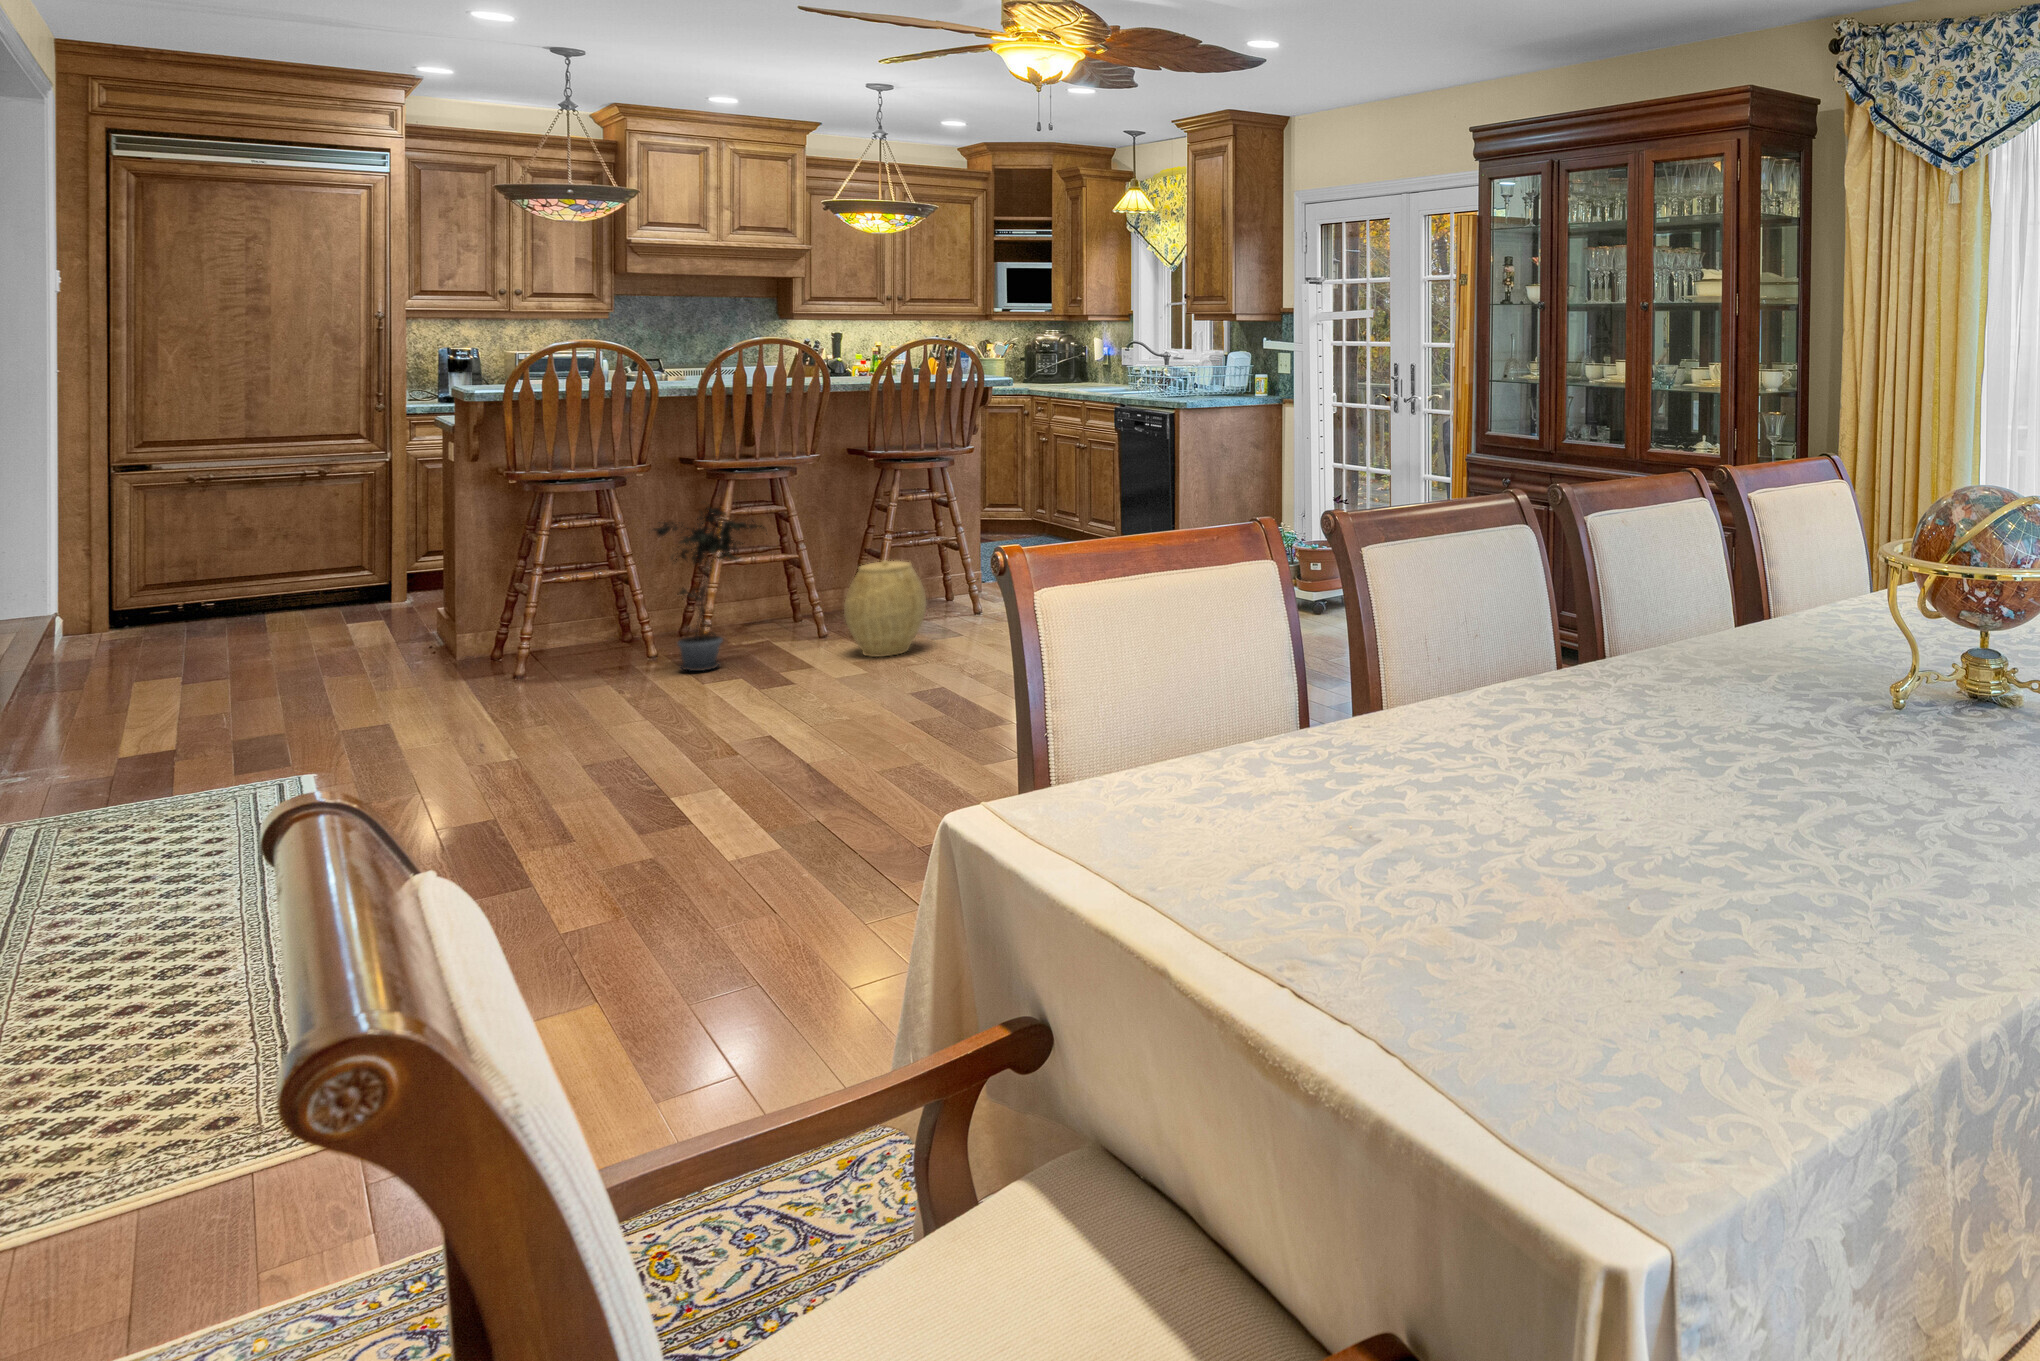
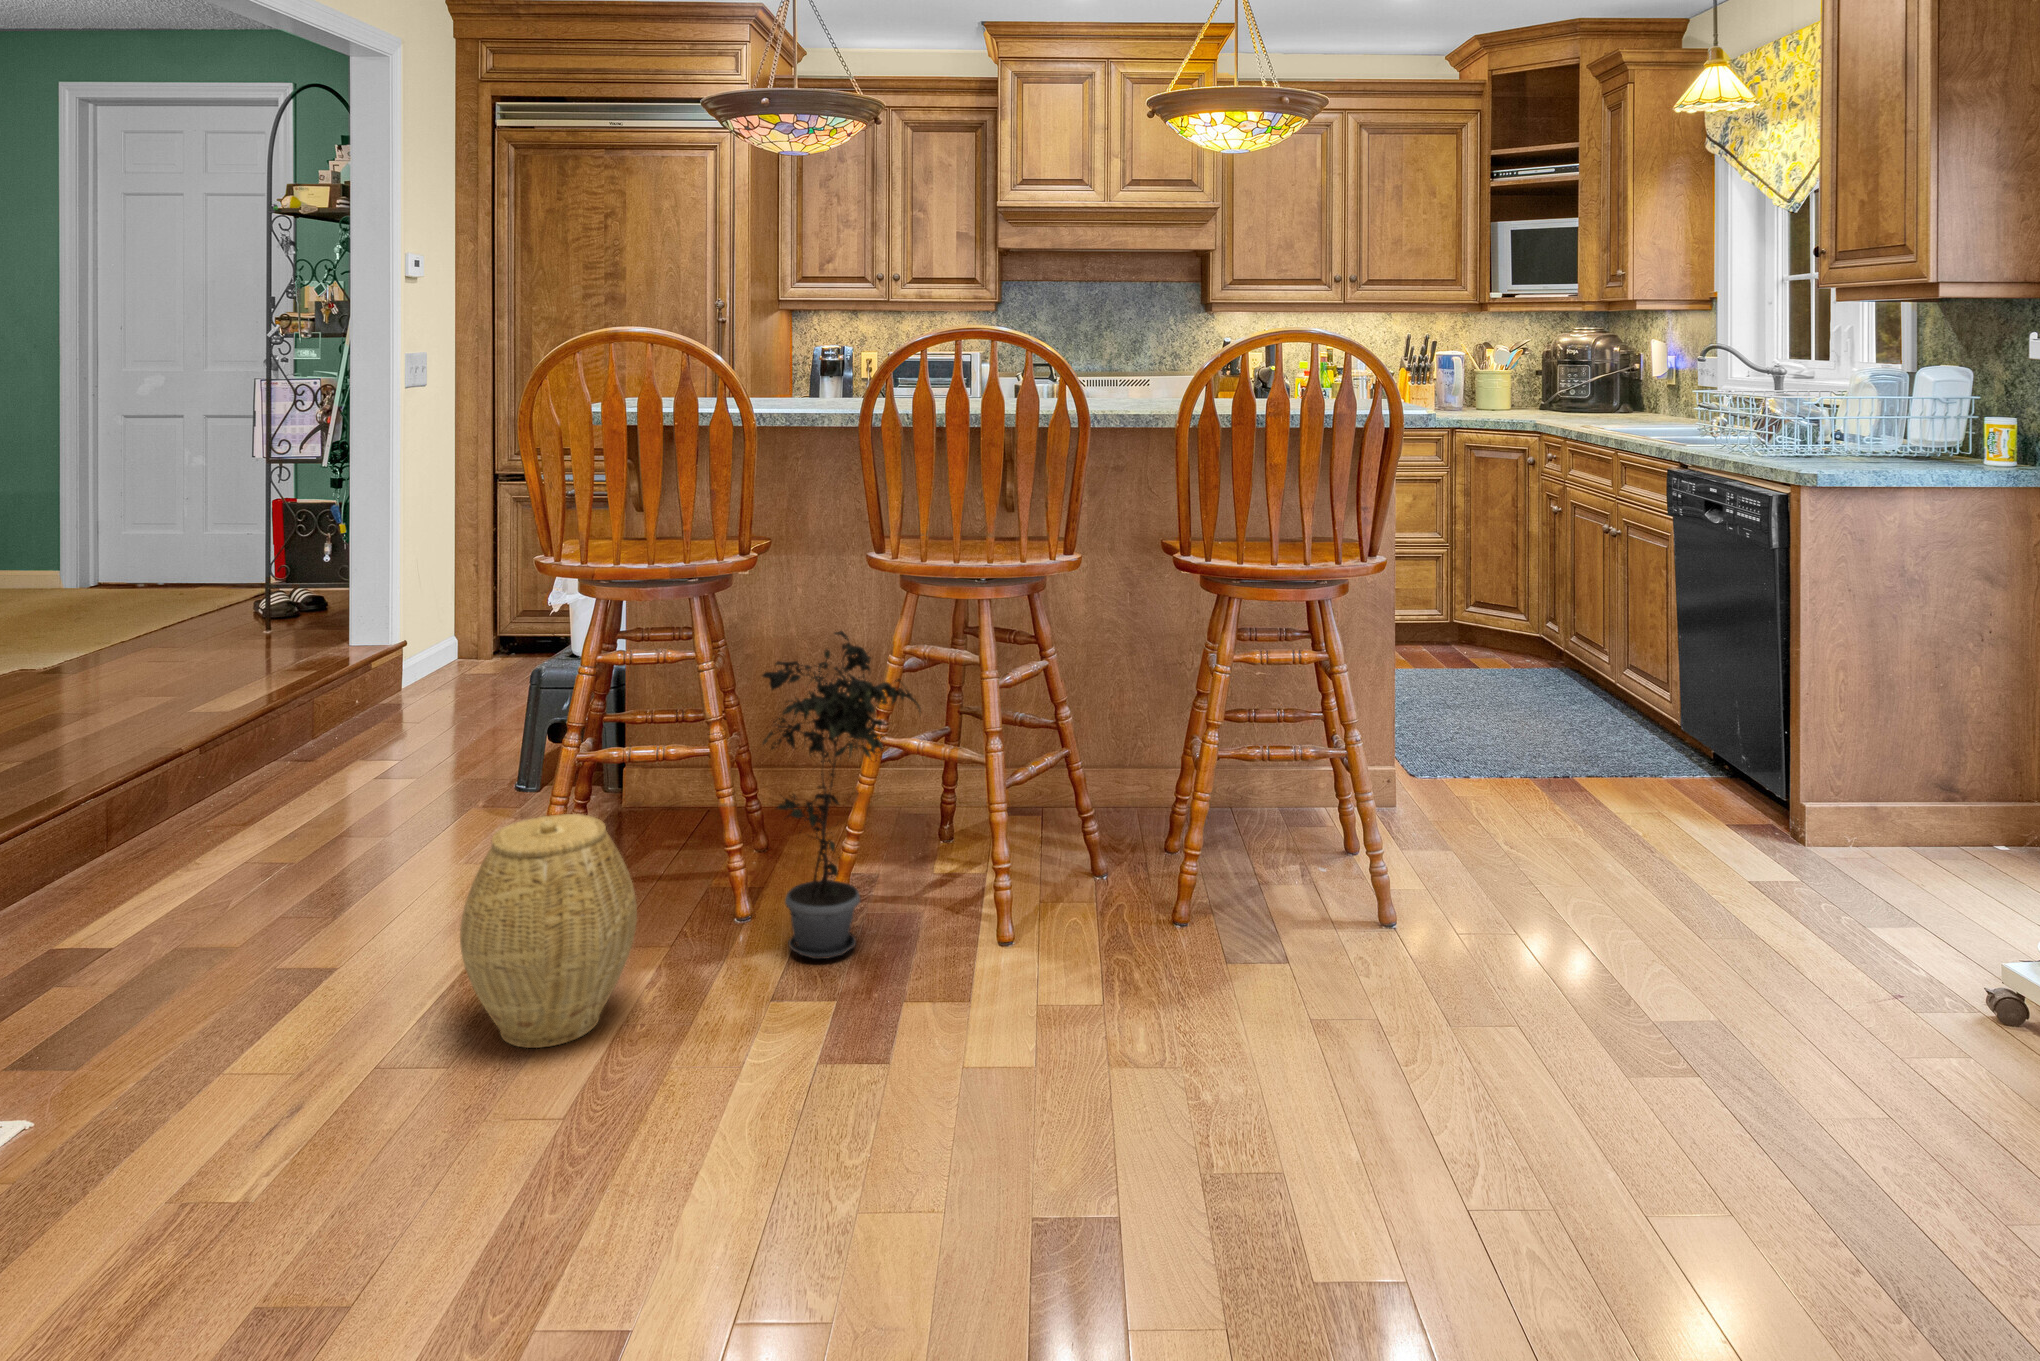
woven basket: present [844,561,927,657] -> present [460,814,637,1048]

